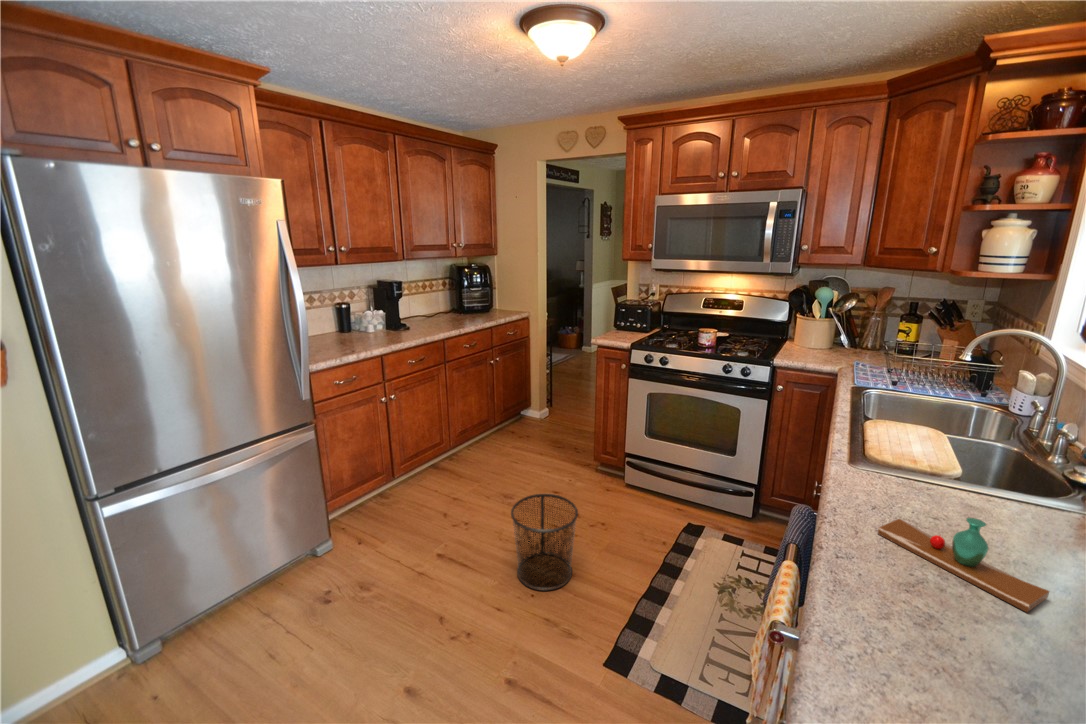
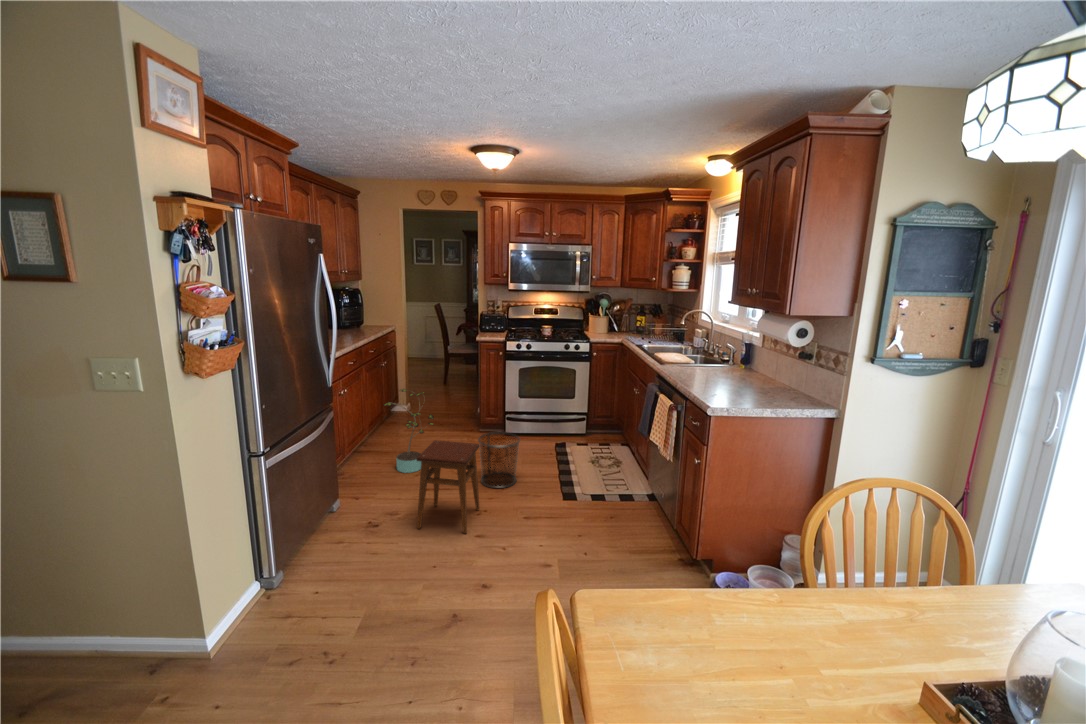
potted plant: none [425,403,489,516] -> present [384,389,434,473]
stool: none [351,501,468,673] -> present [417,440,480,534]
vase: present [878,518,1049,612] -> none [683,364,728,385]

